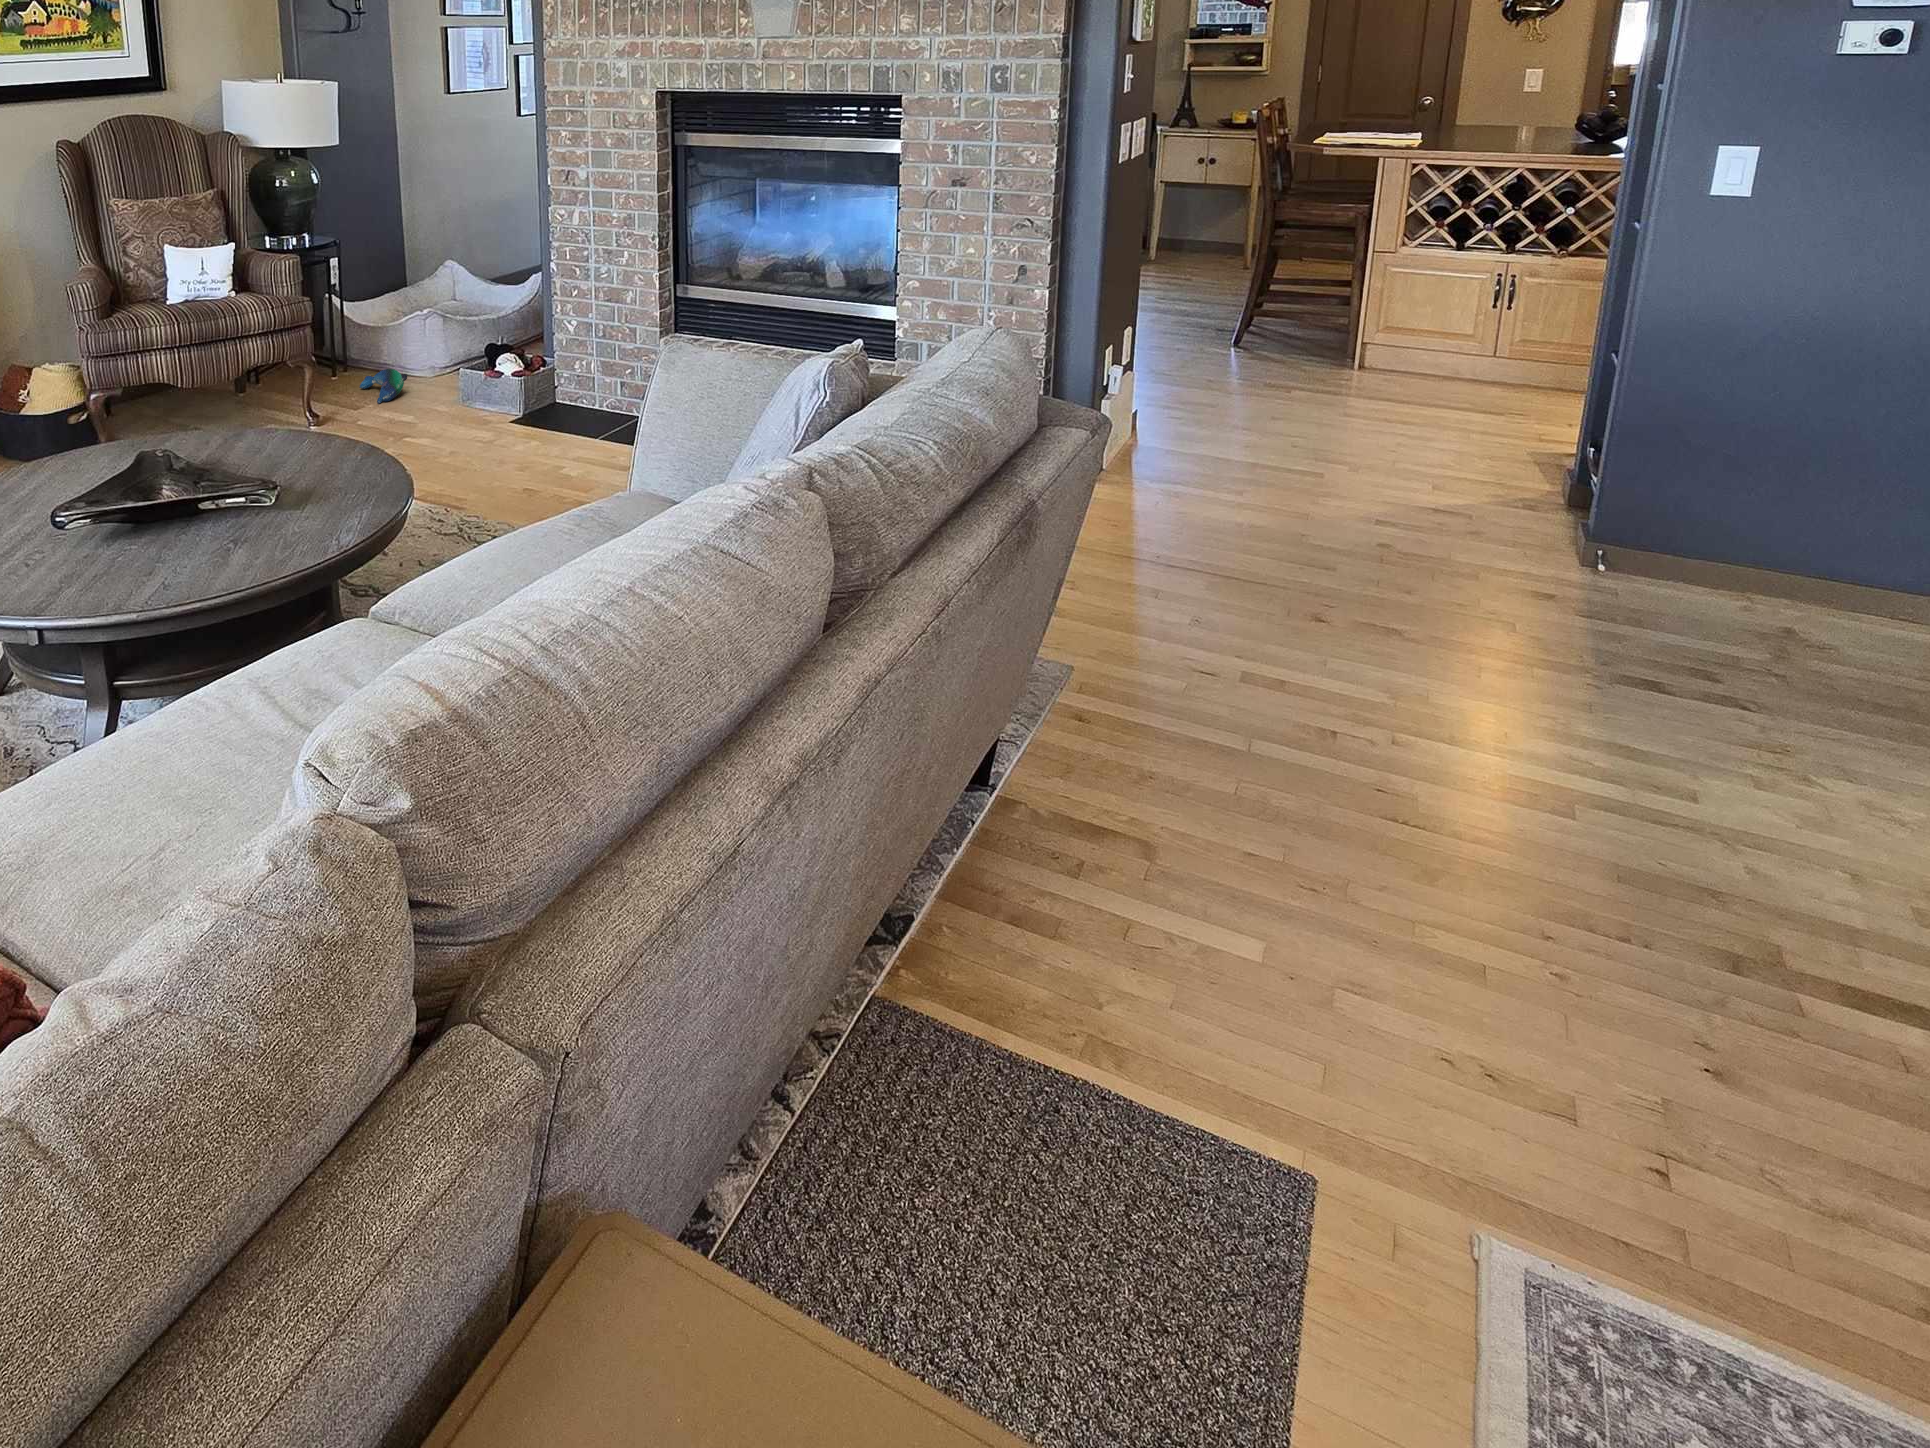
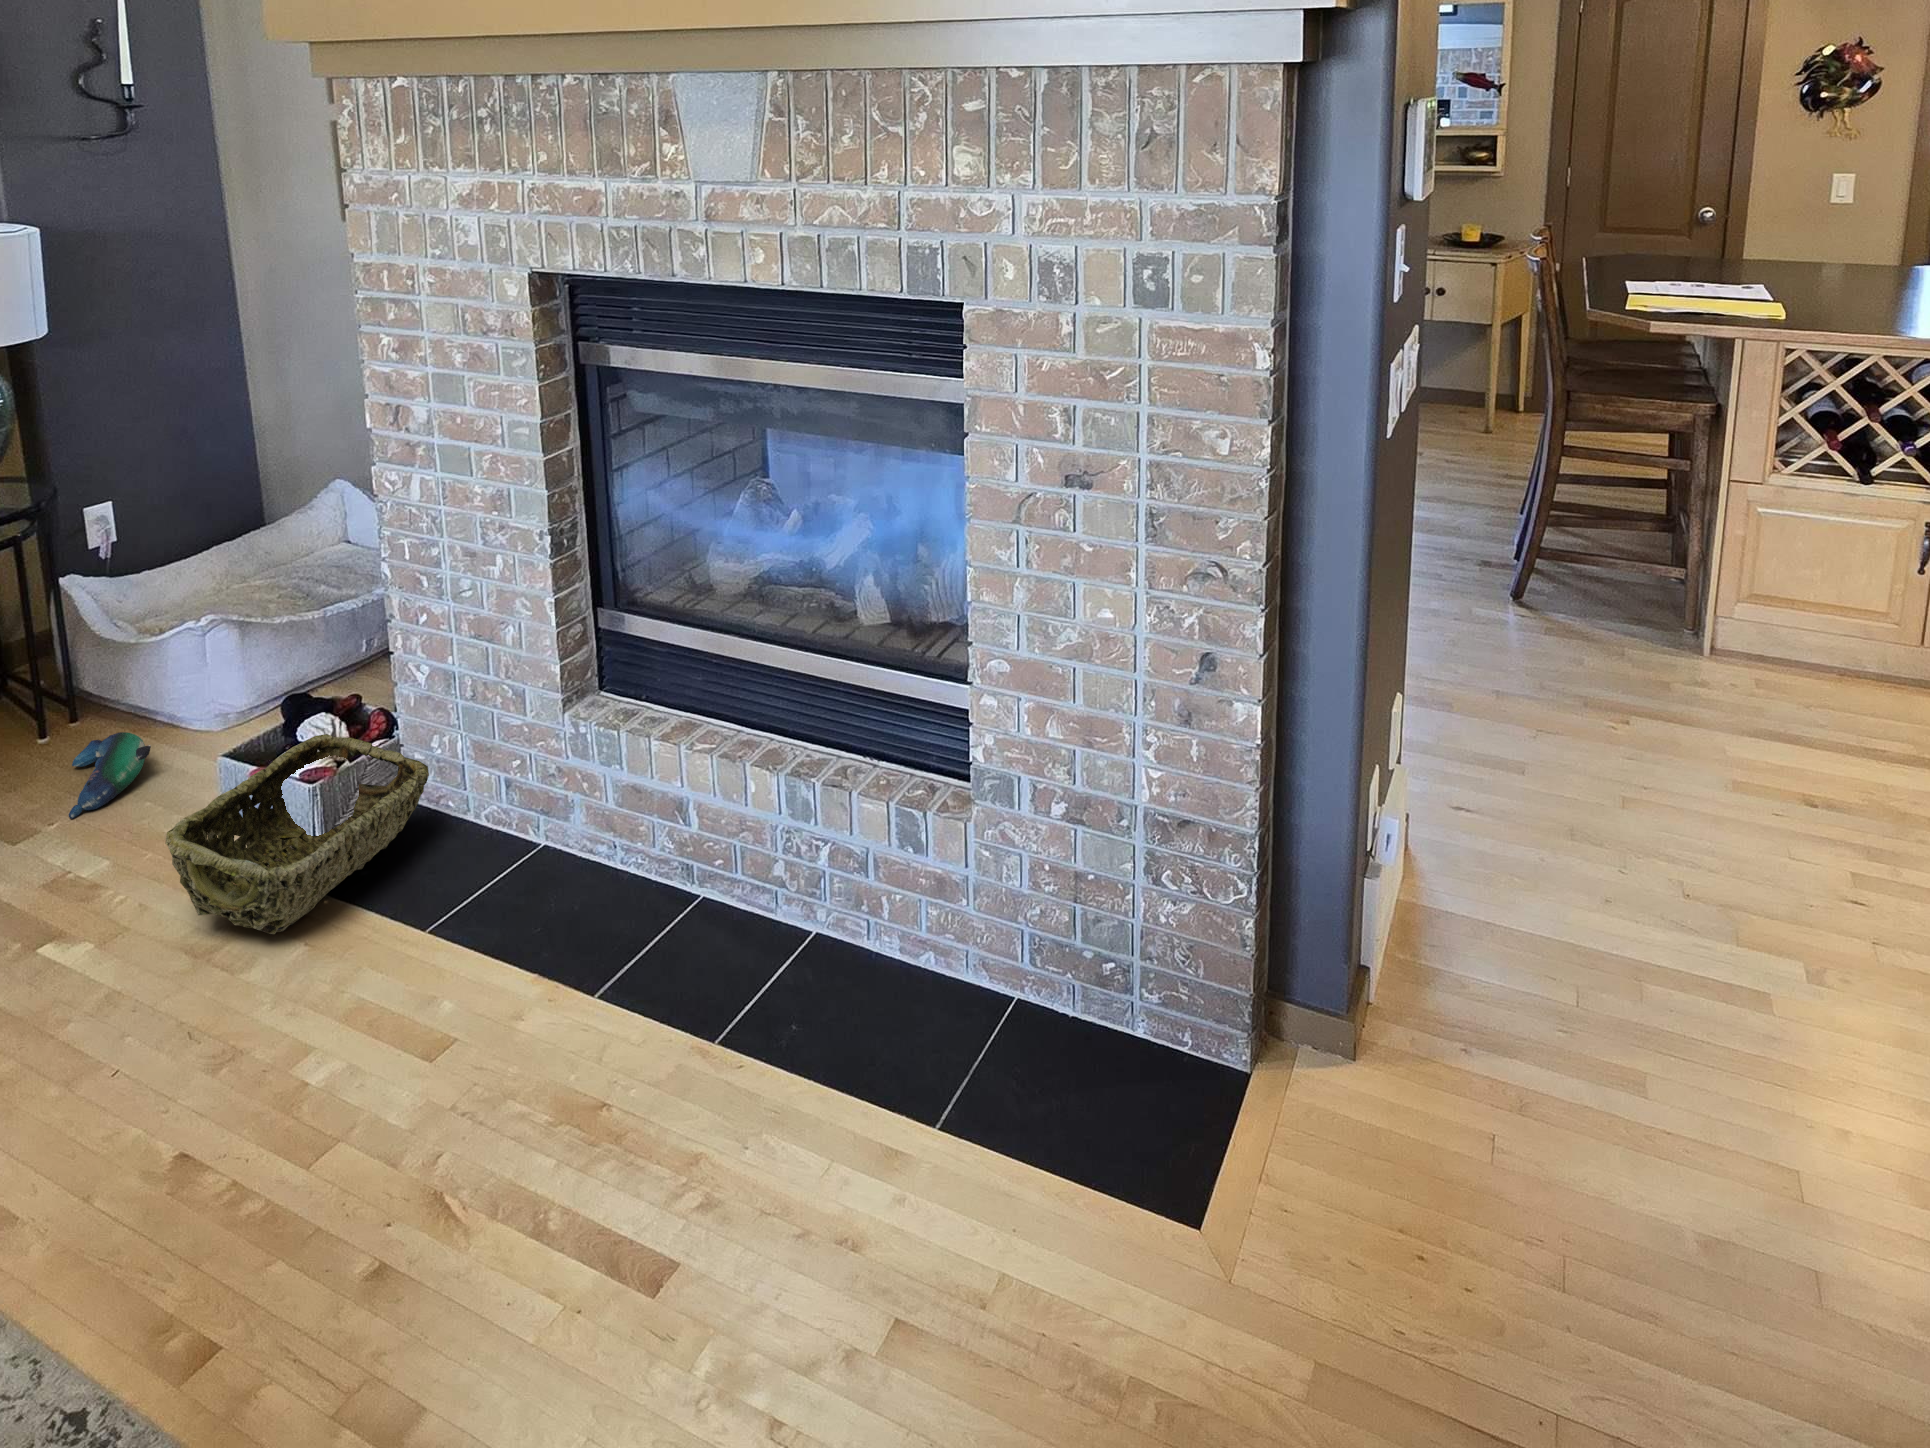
woven basket: none [470,358,580,436] -> present [165,734,429,934]

